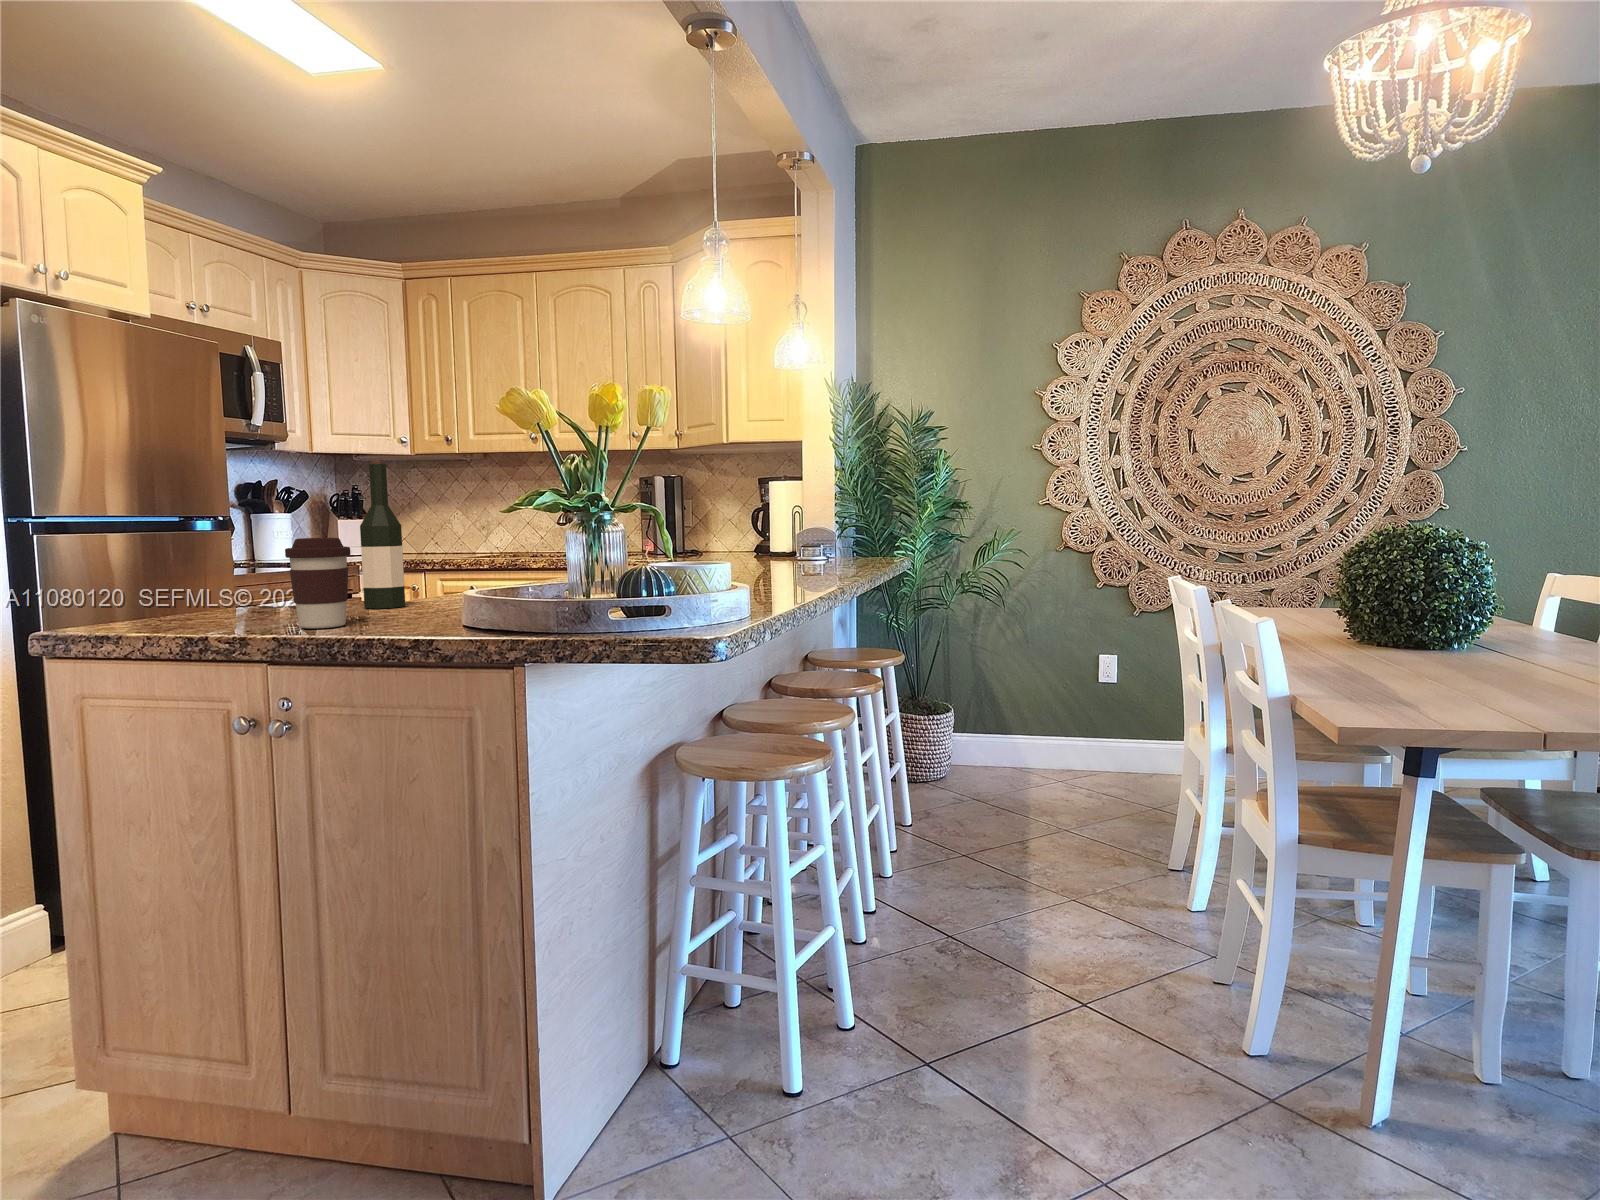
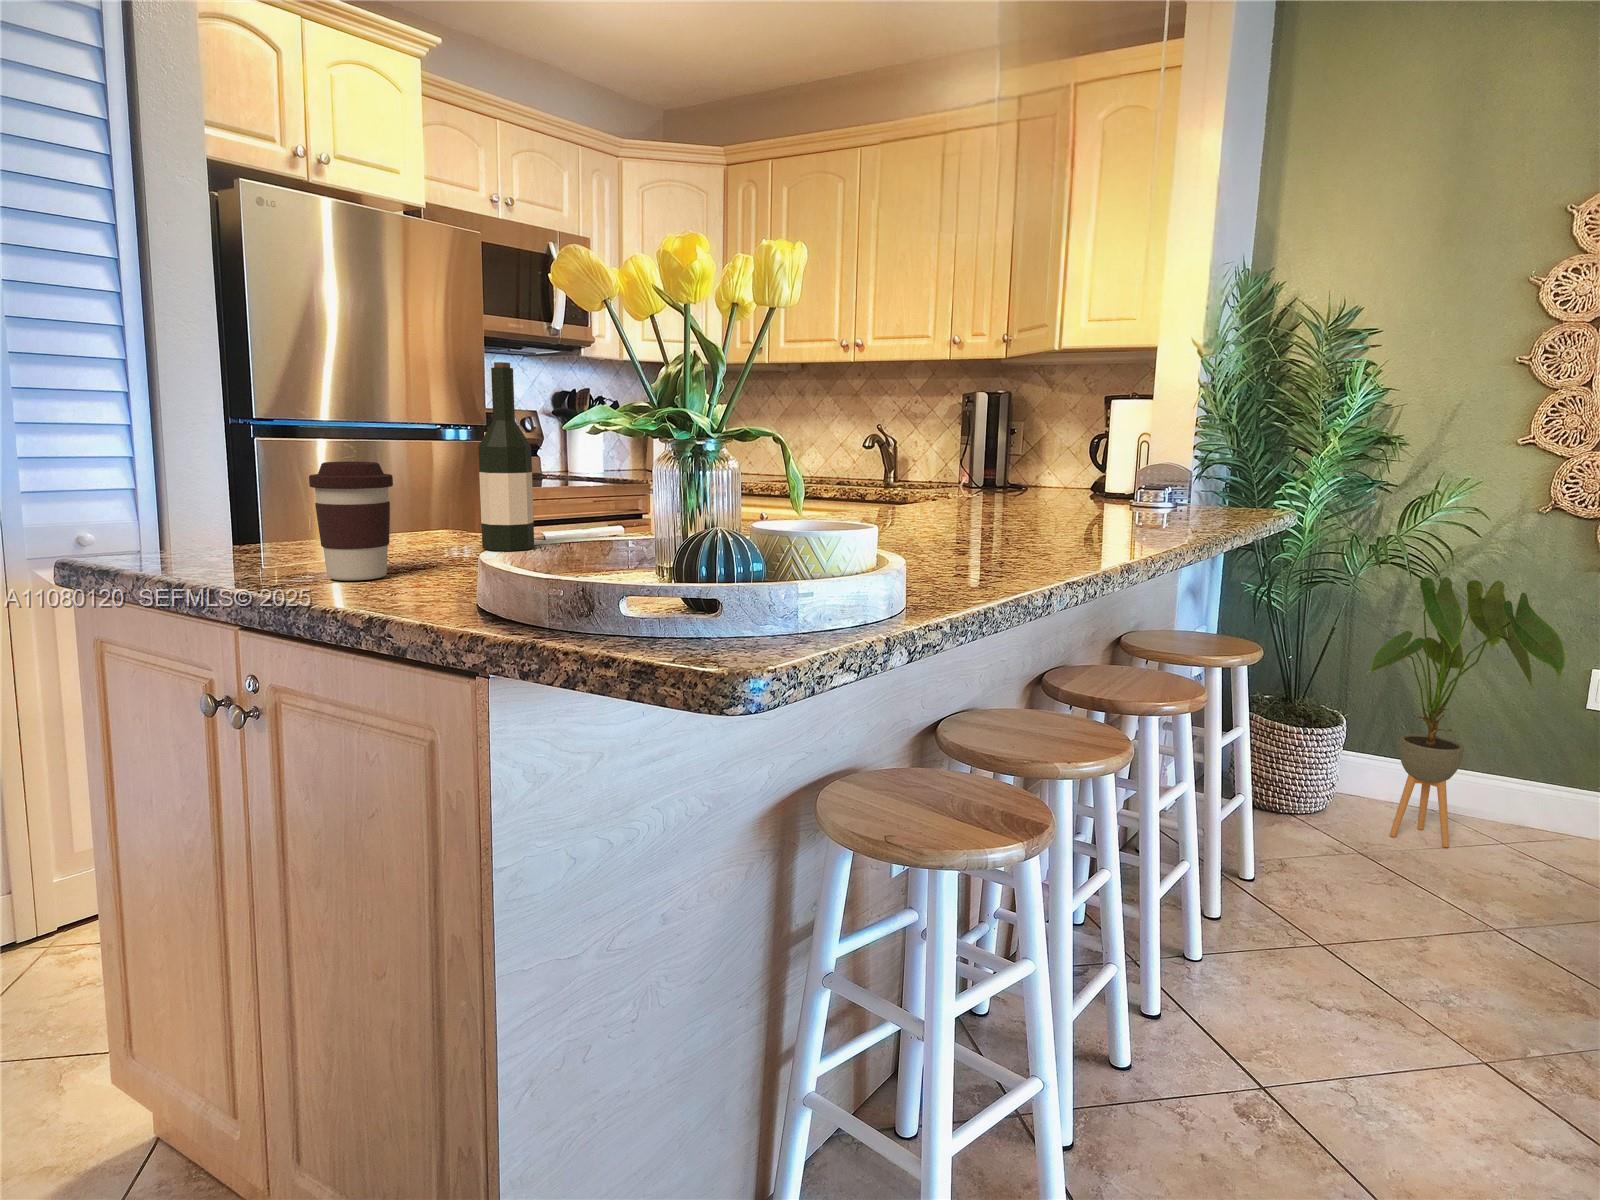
house plant: none [965,598,1080,786] -> present [1367,577,1565,847]

